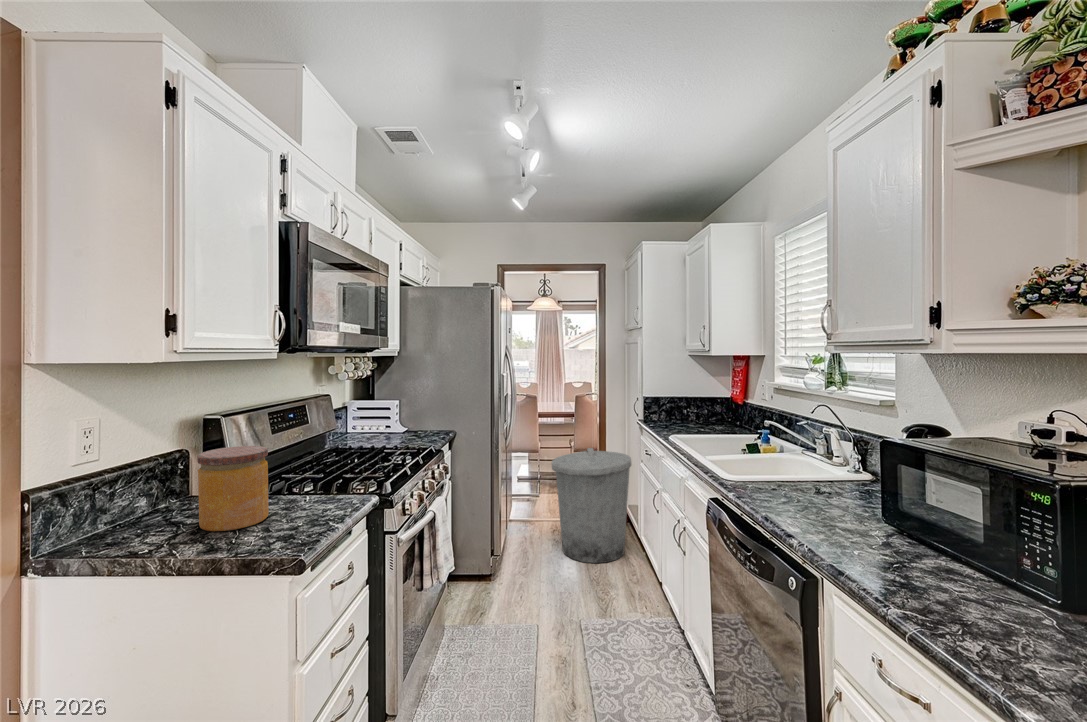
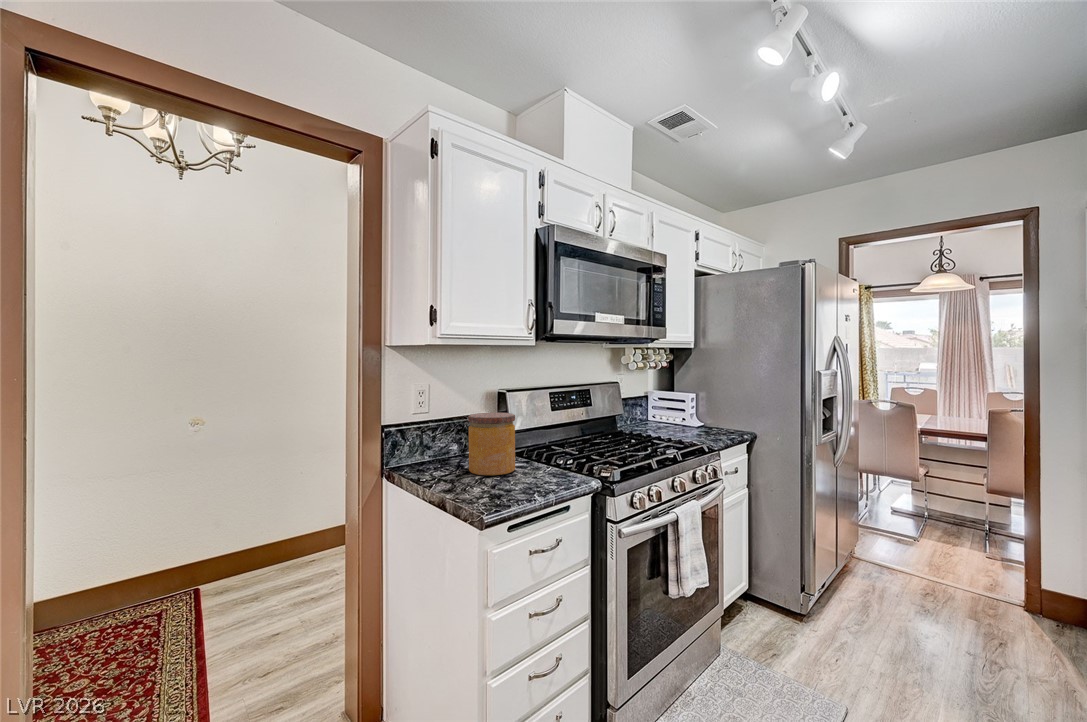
trash can: present [552,448,631,563] -> none [907,482,1066,662]

